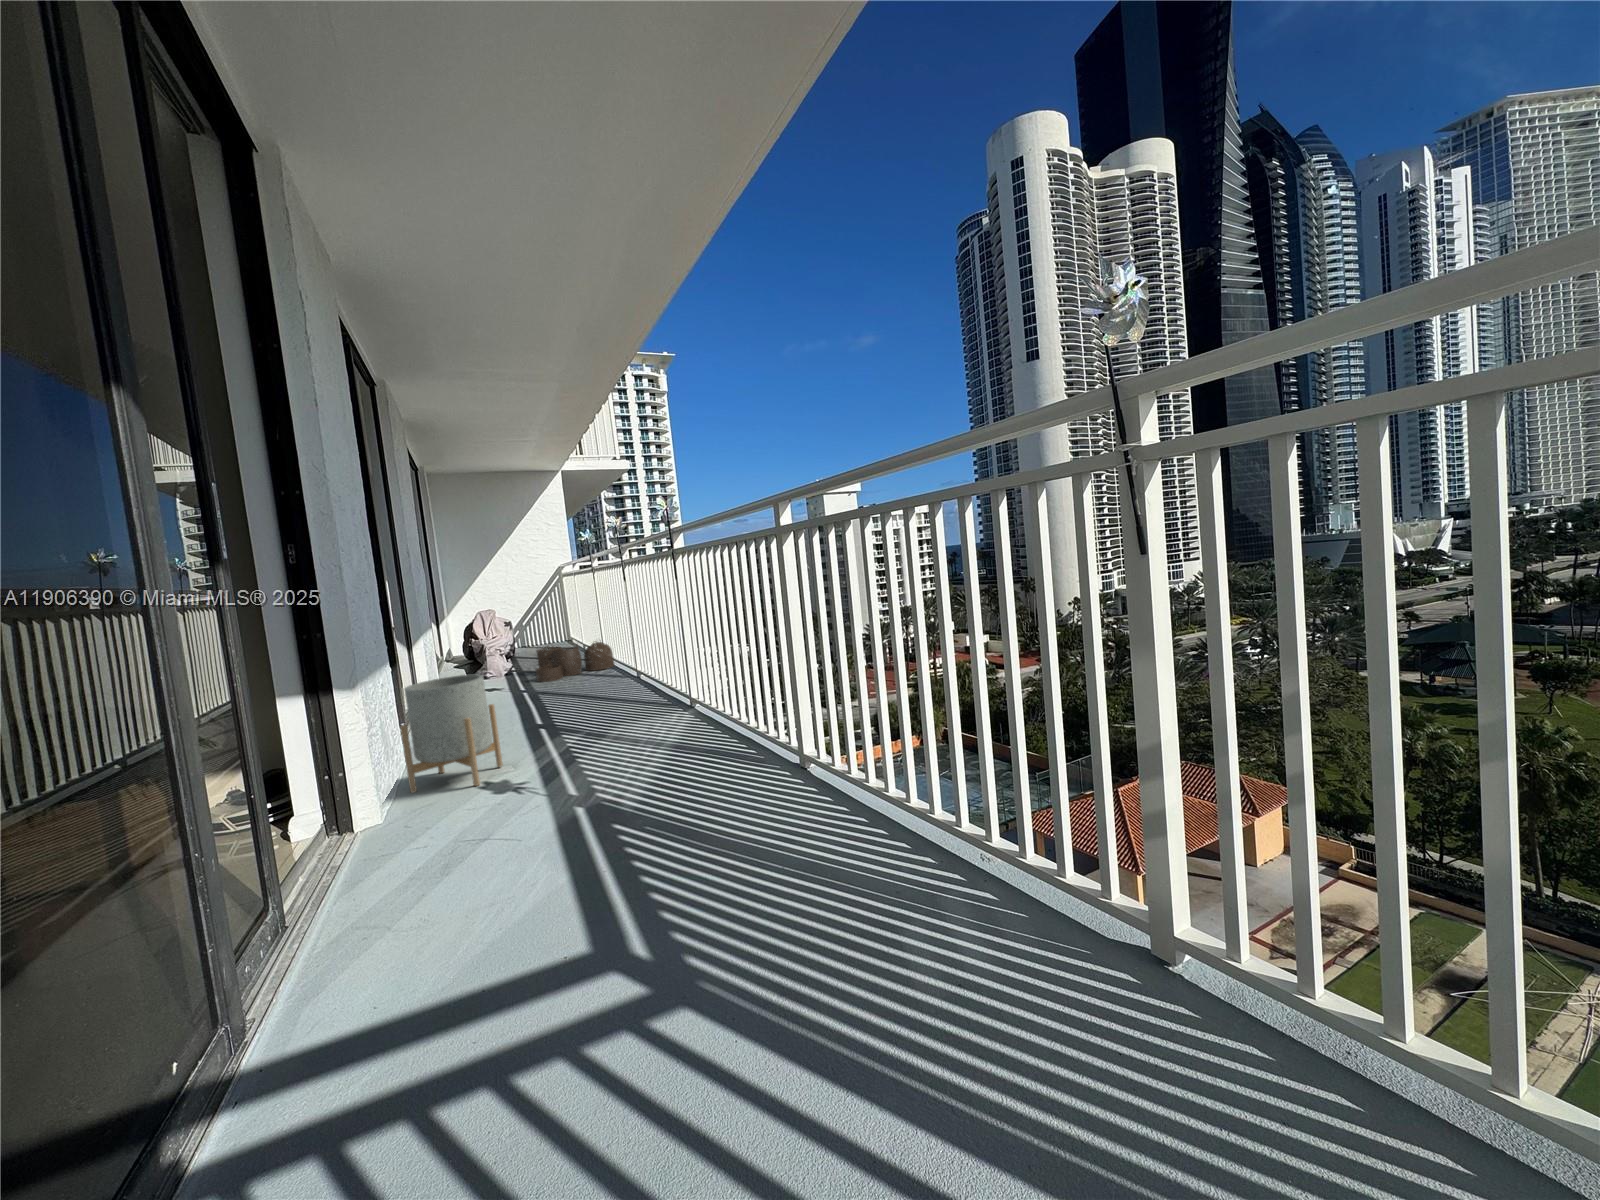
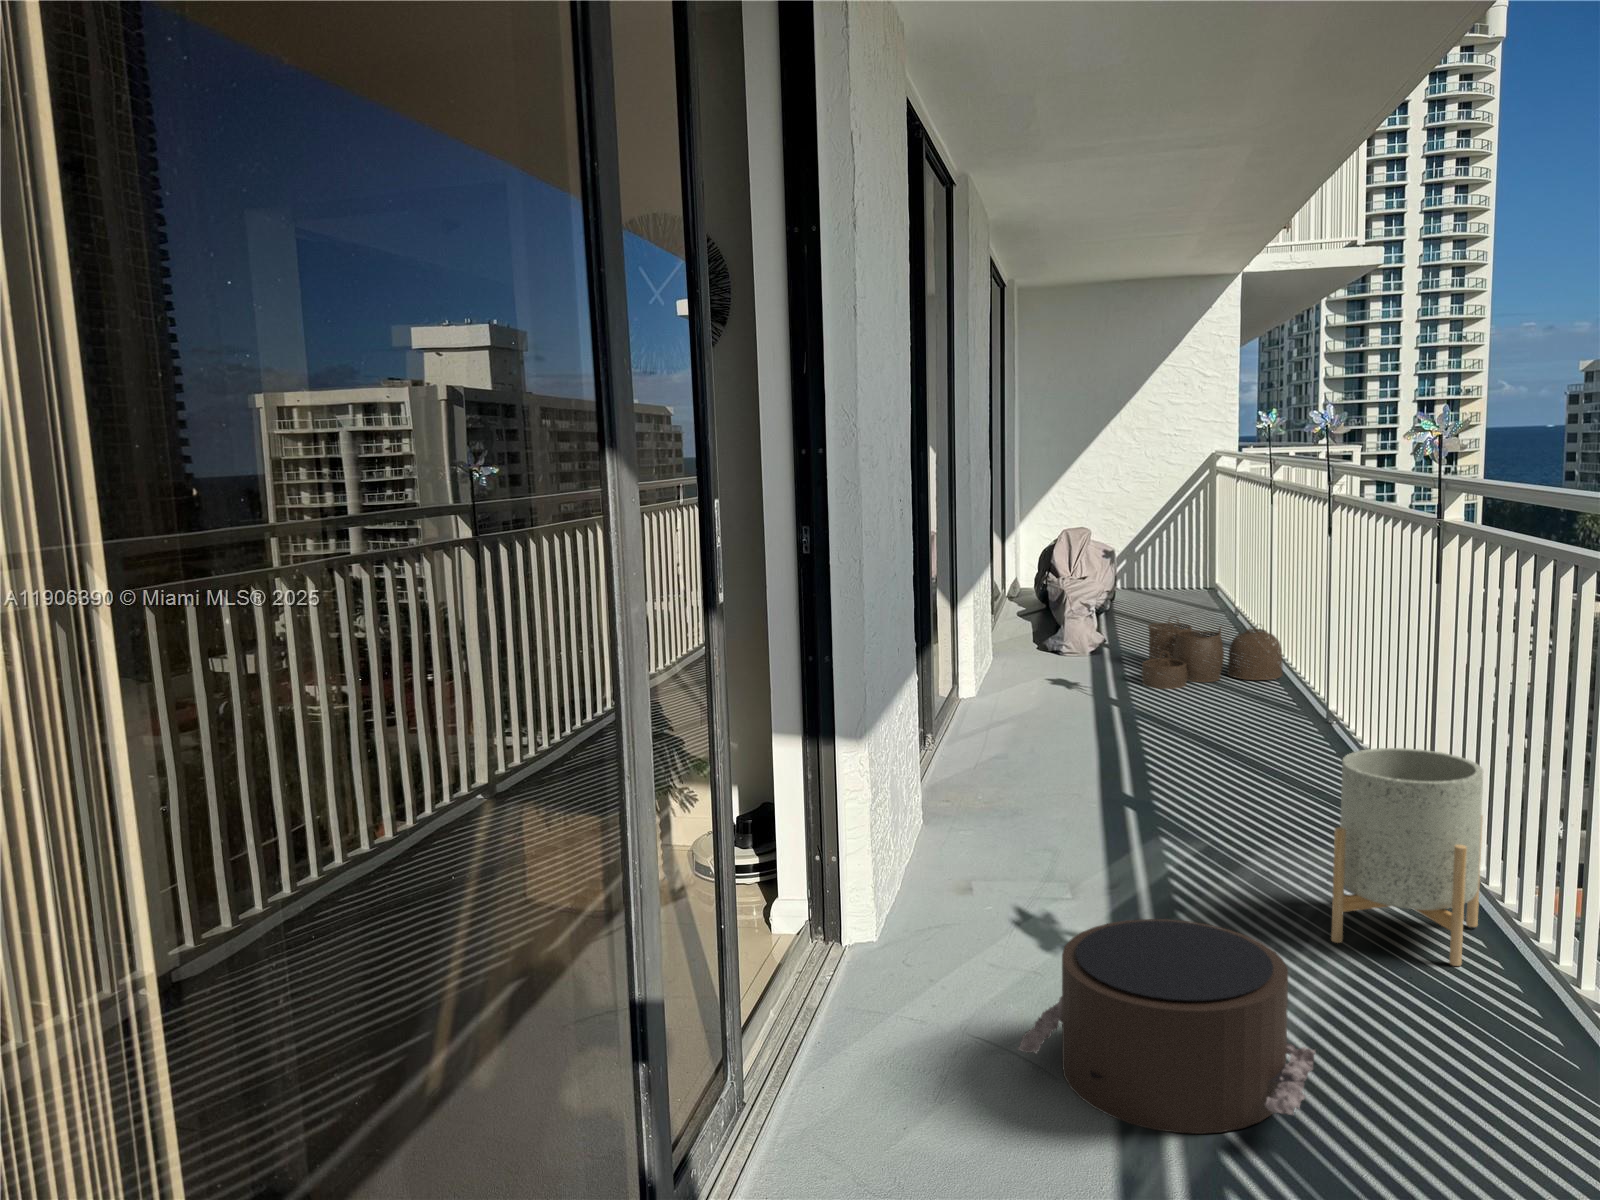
planter: present [401,675,503,793] -> present [1331,748,1483,966]
pouf: none [490,742,664,857] -> present [1018,919,1315,1134]

